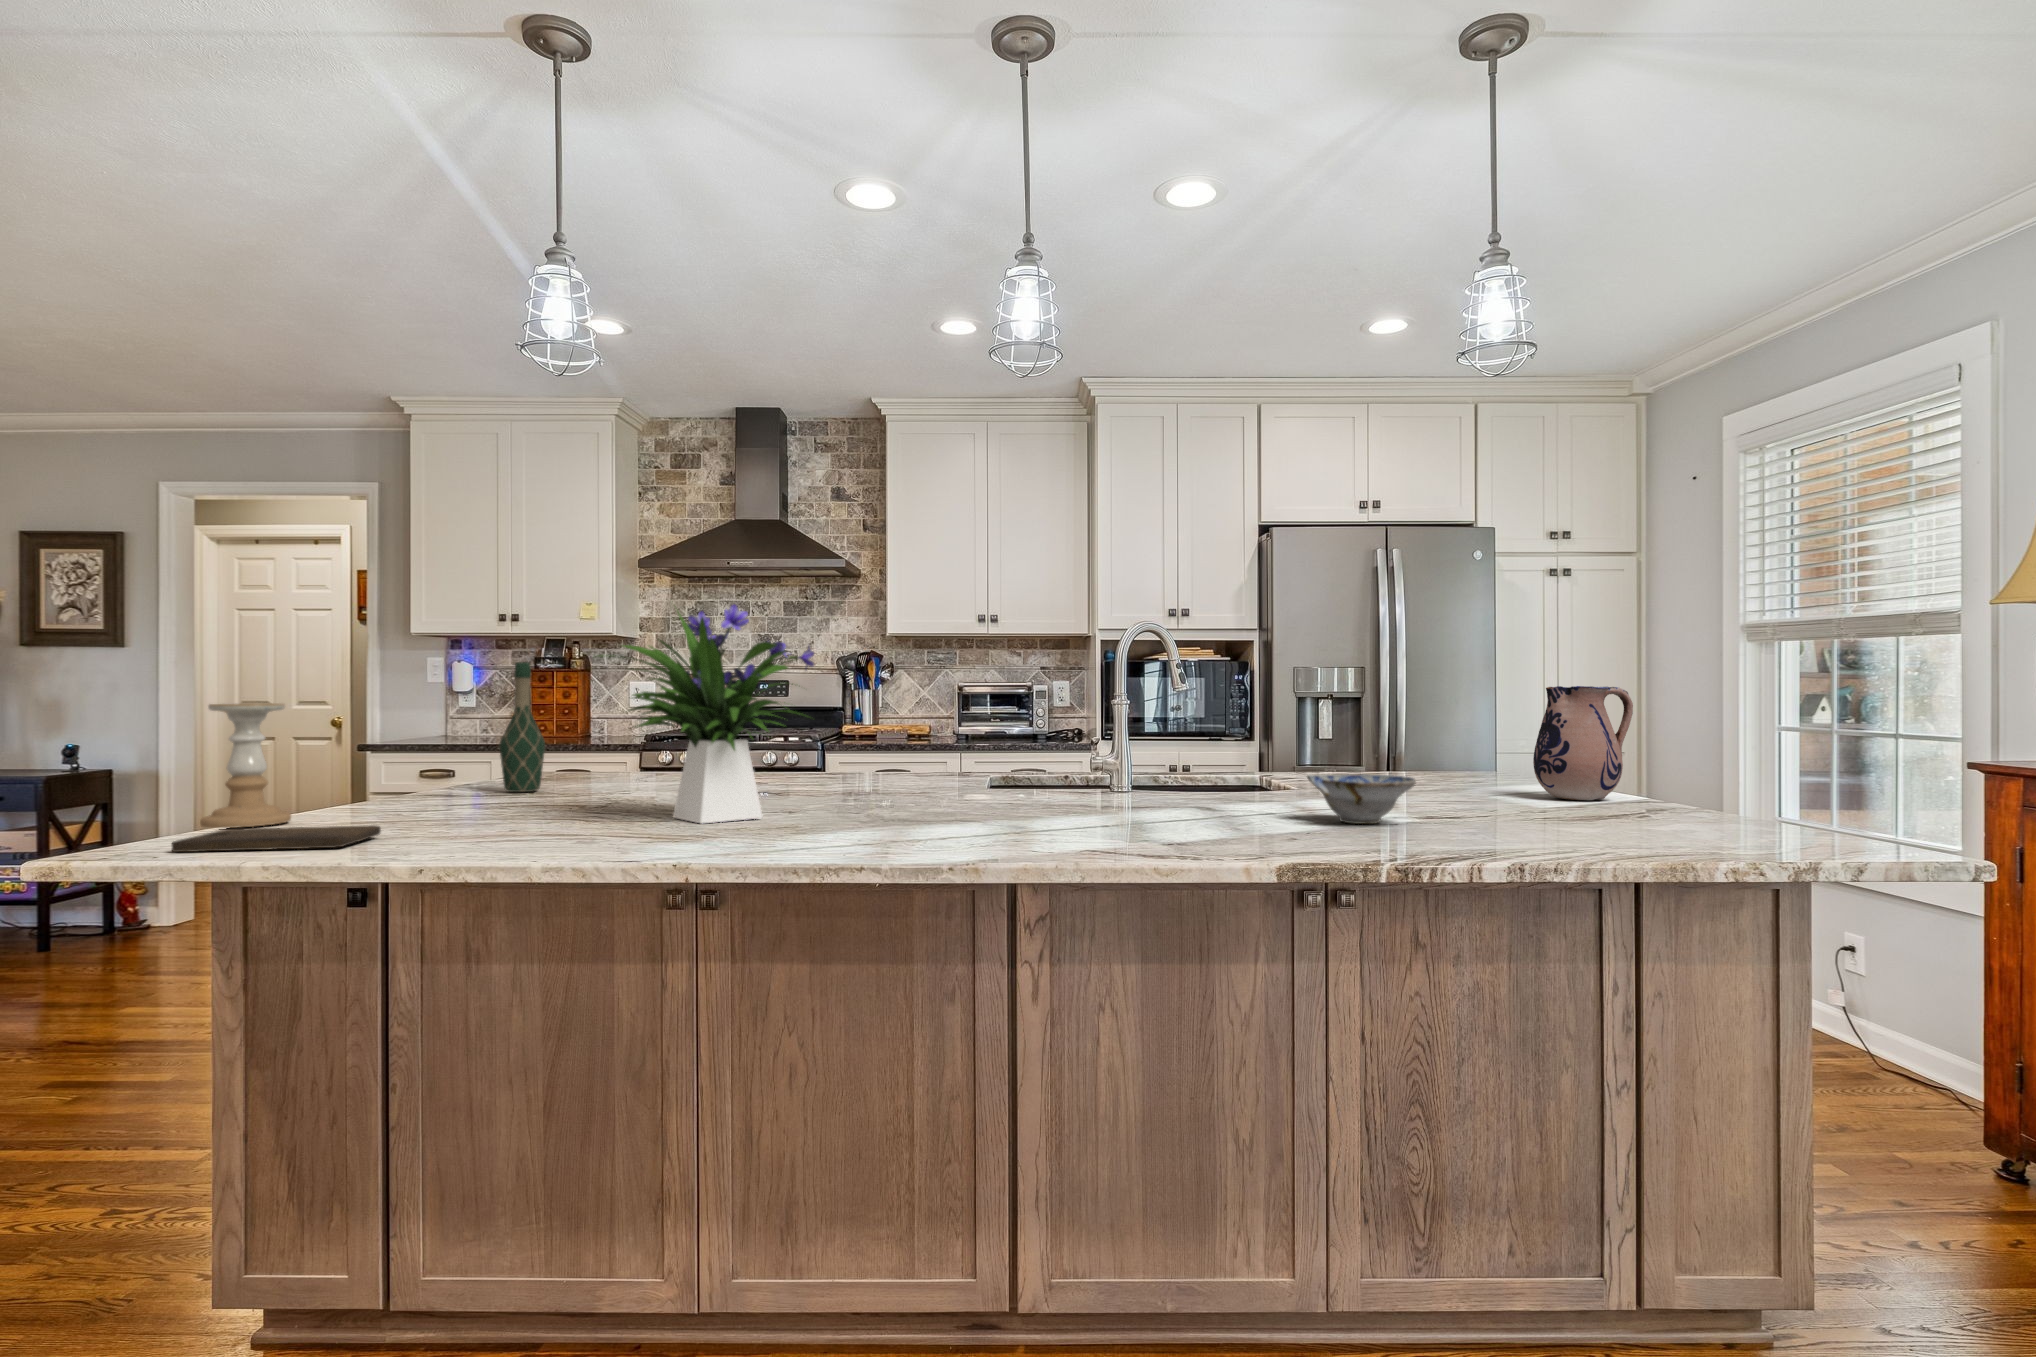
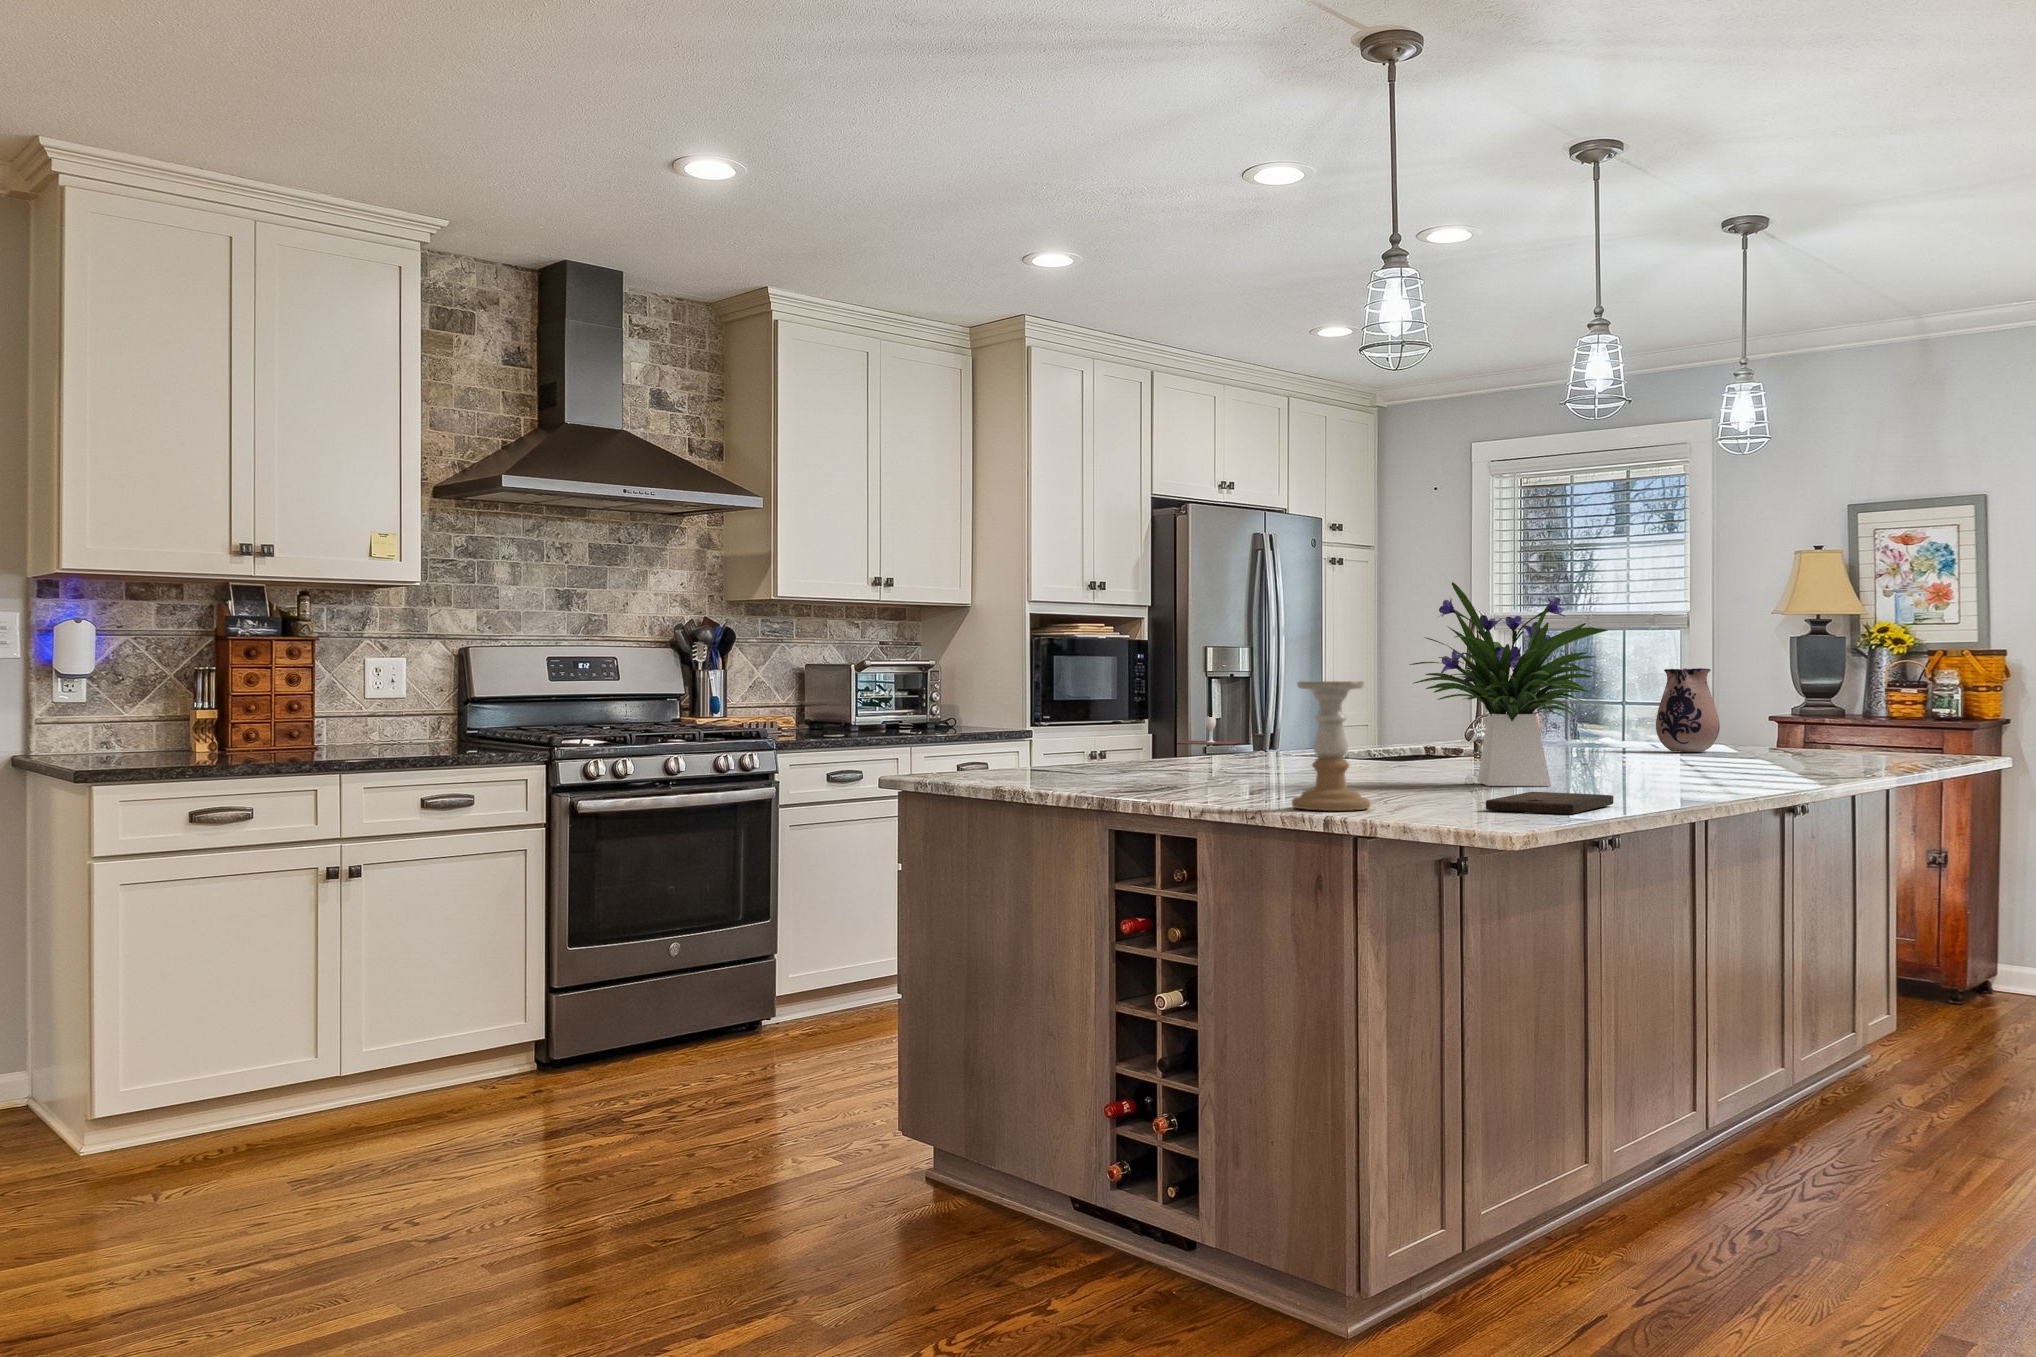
wine bottle: present [499,662,545,792] -> none [1067,636,1115,788]
wine glass: none [1266,733,1348,761] -> present [1179,716,1242,744]
ceramic bowl: present [1307,774,1416,824] -> none [1725,731,1809,765]

